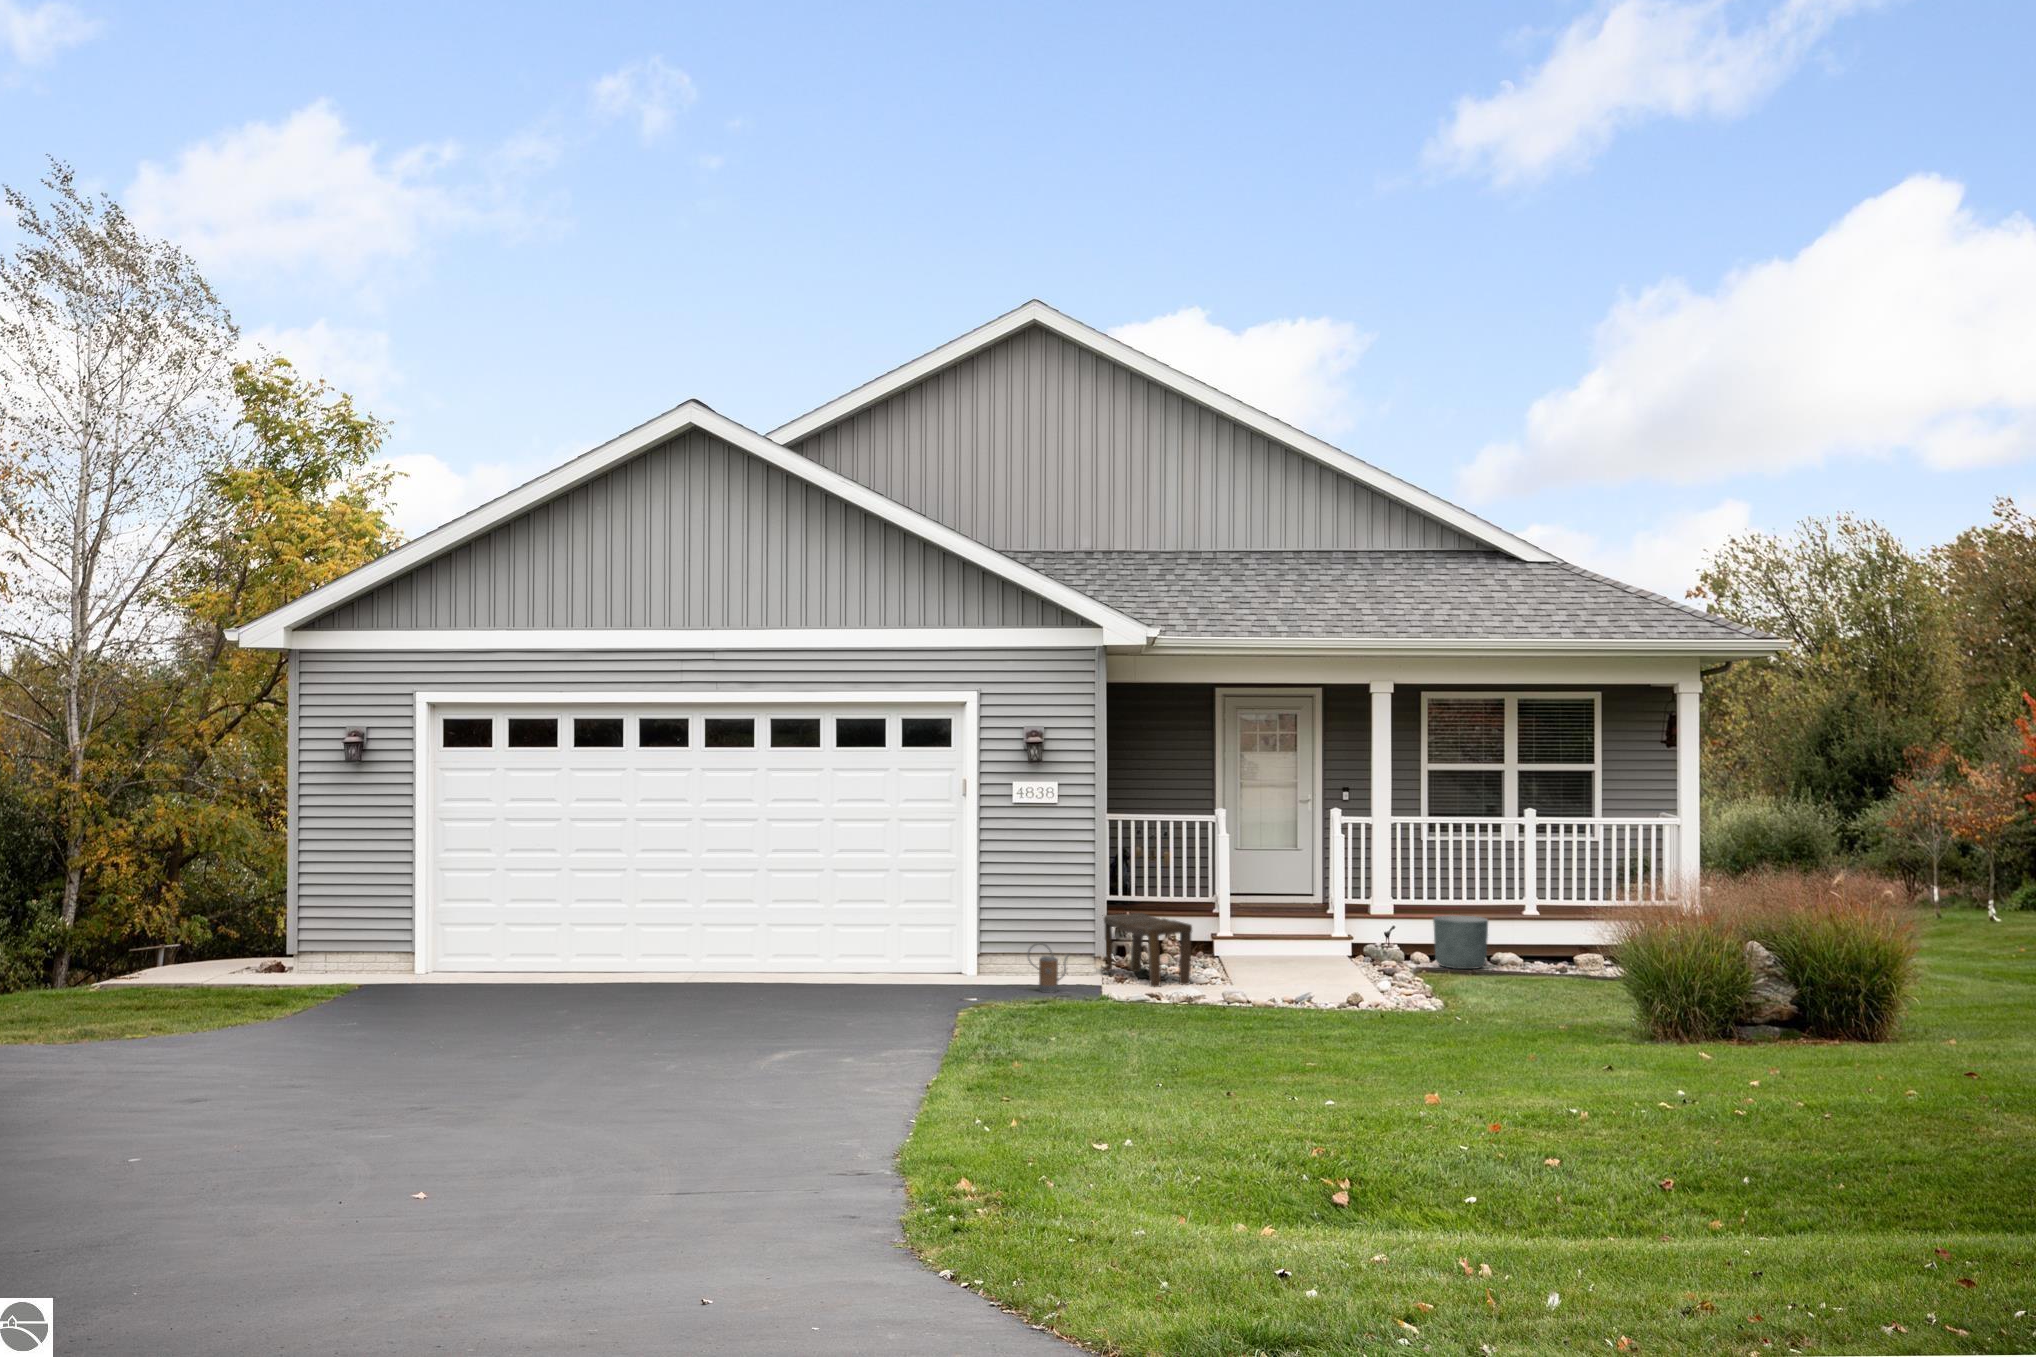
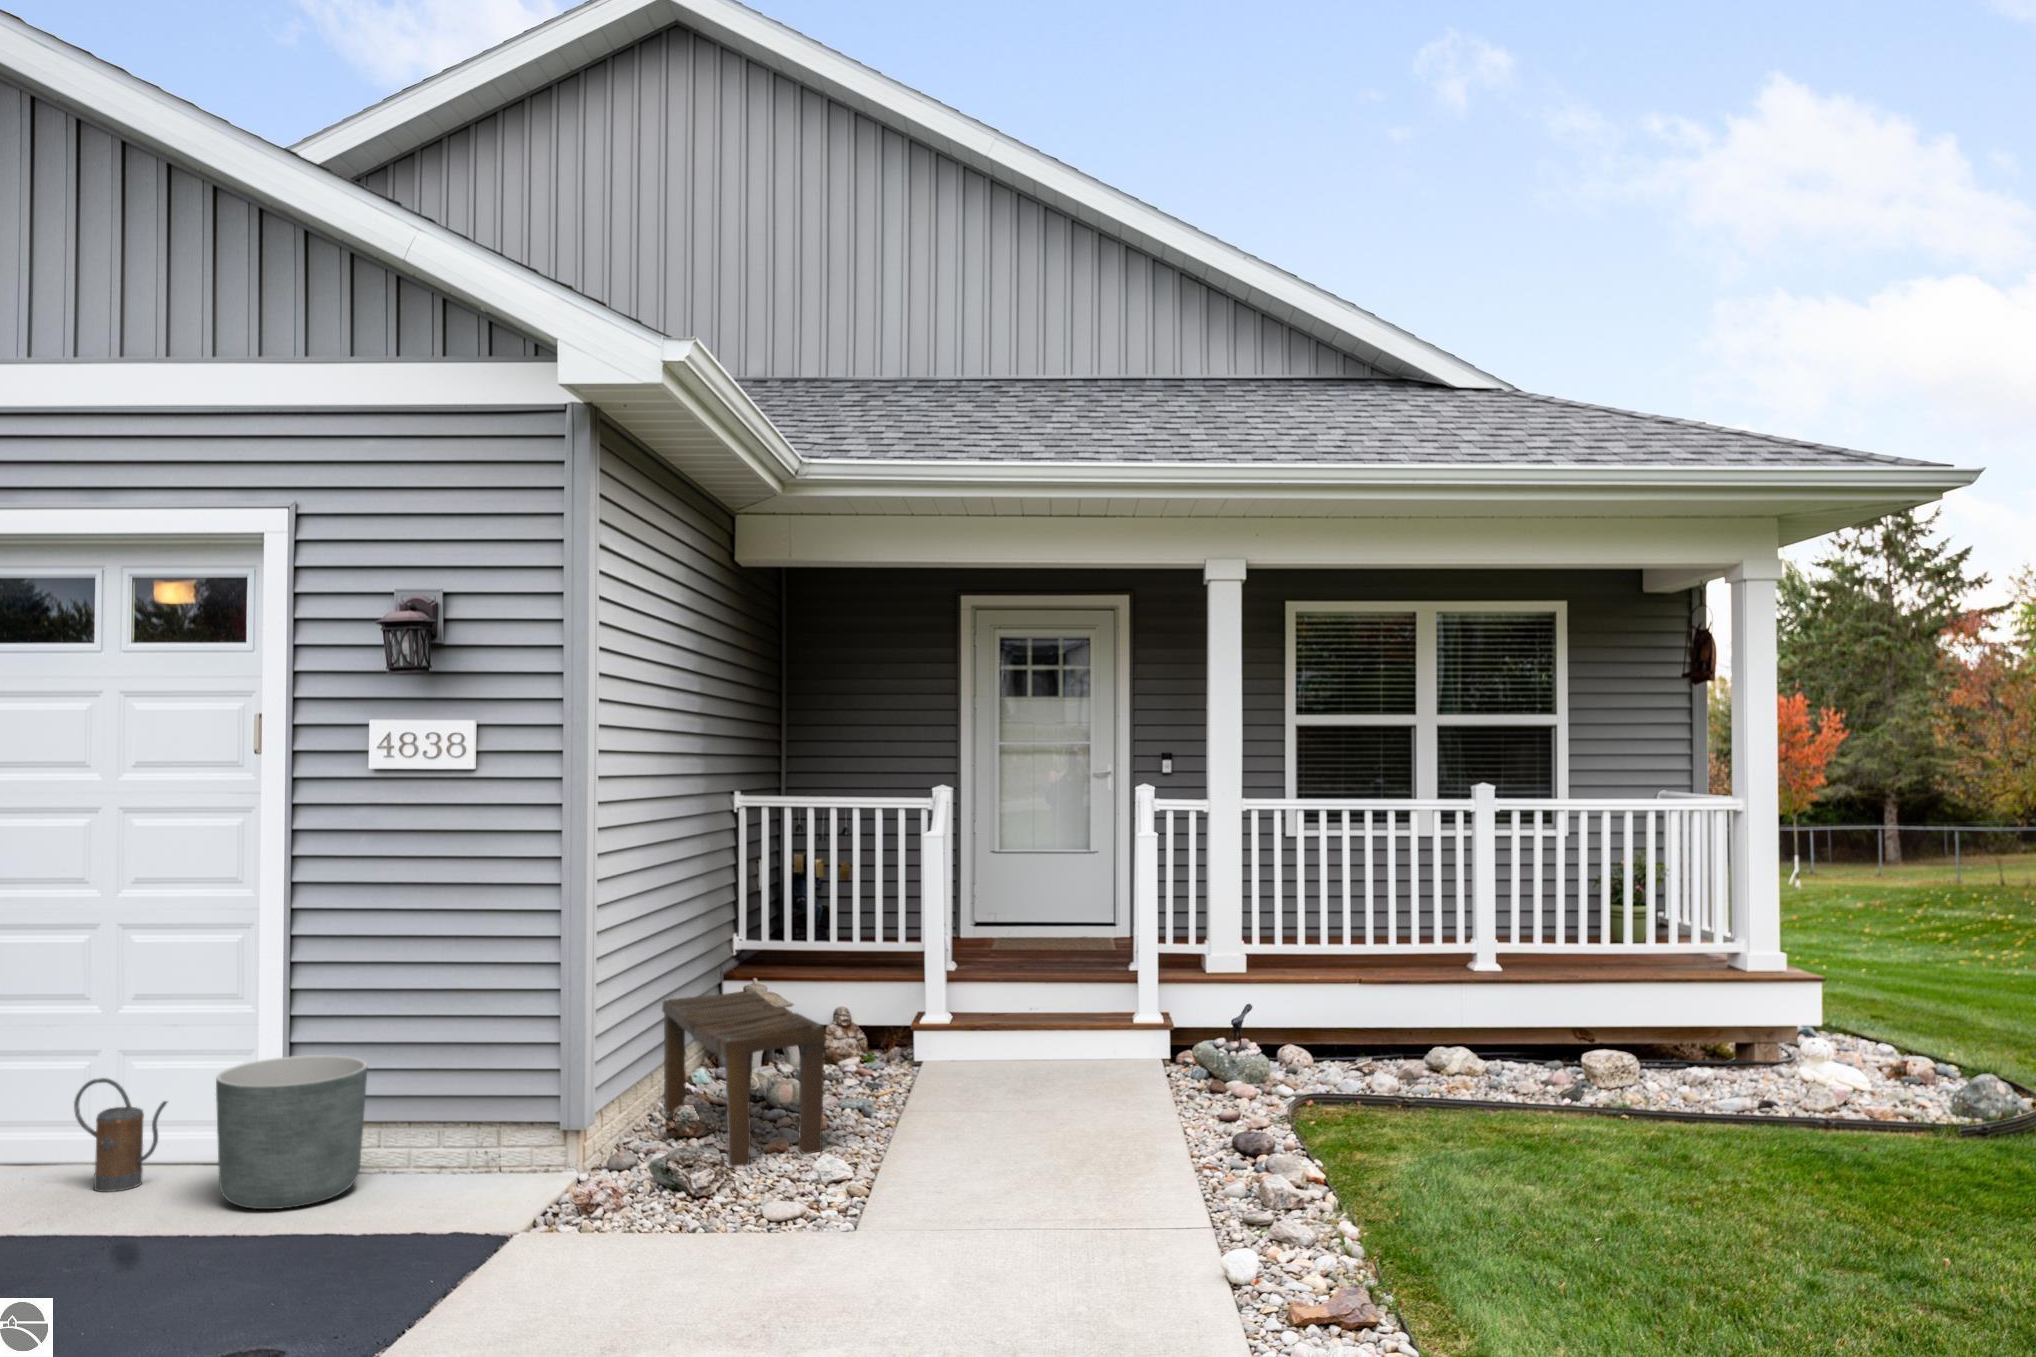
planter: present [1433,915,1488,969] -> present [216,1055,367,1209]
watering can: present [1028,943,1069,993] -> present [74,1078,167,1192]

